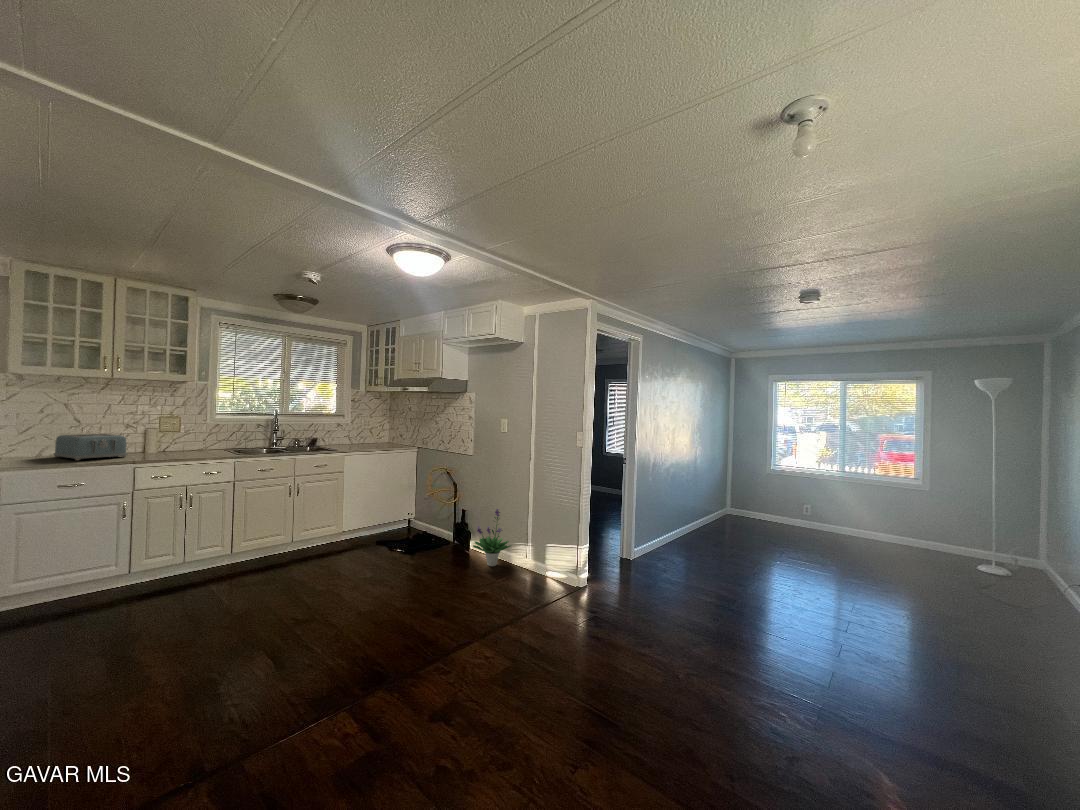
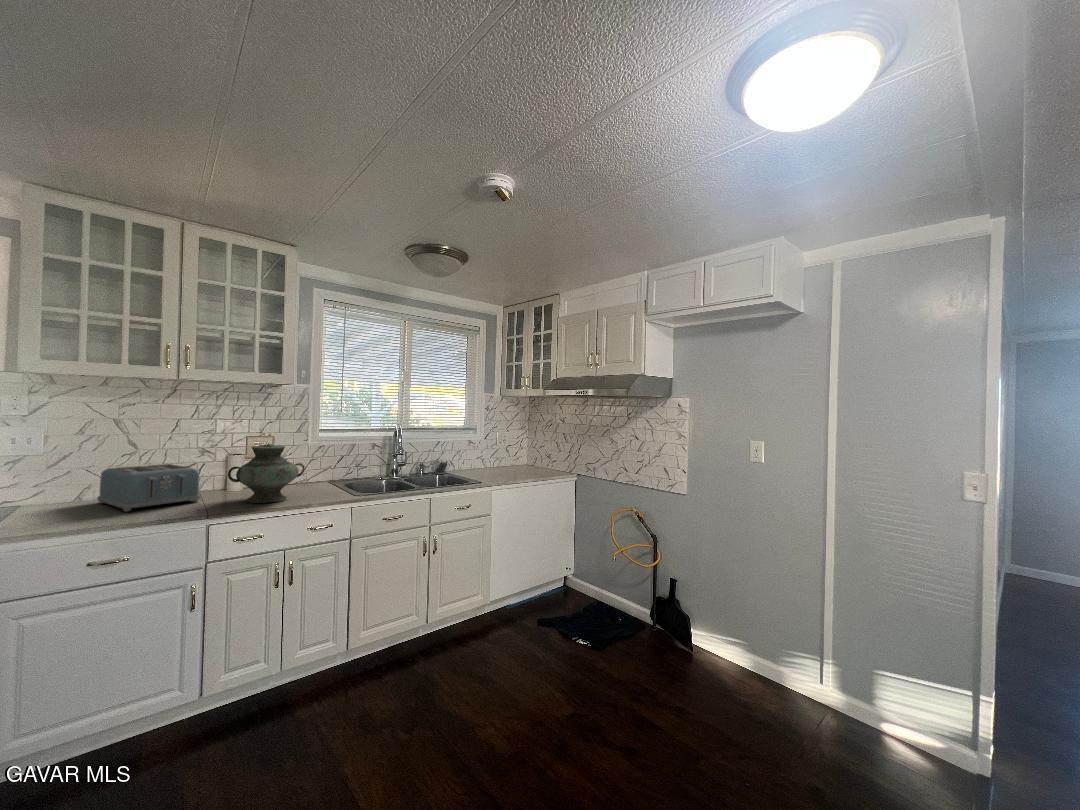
vase: none [147,421,203,458] -> present [228,444,305,503]
potted plant: present [473,509,512,566] -> none [724,592,798,695]

